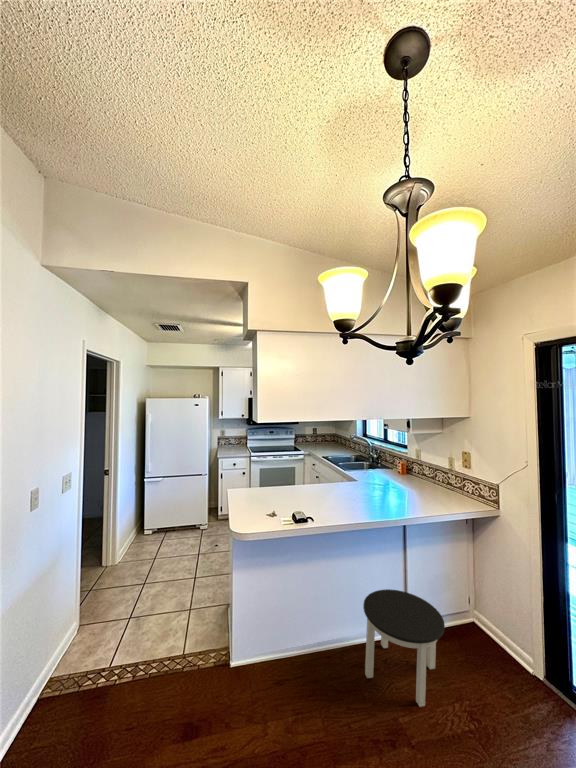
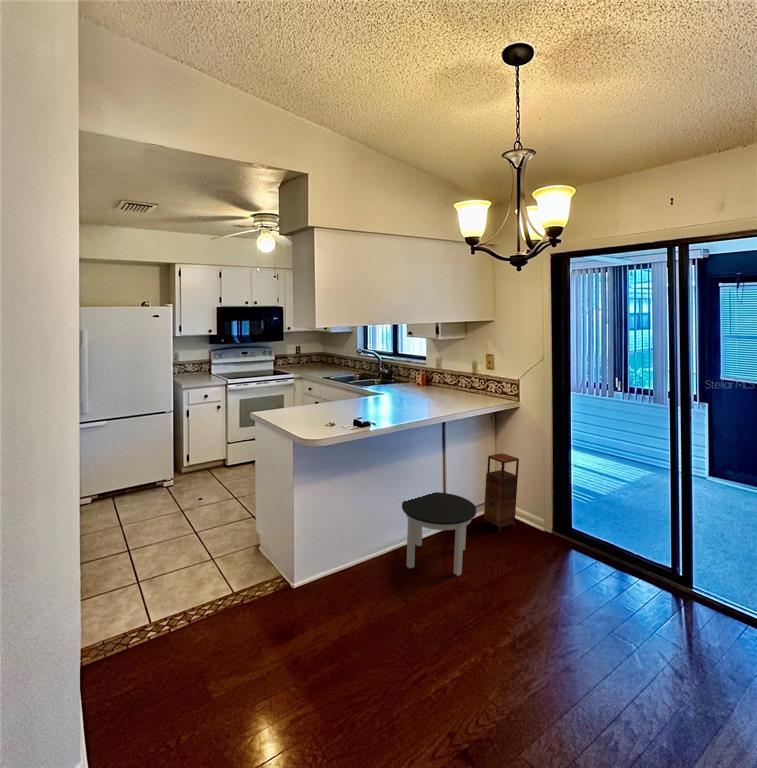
storage cabinet: none [462,559,501,652] -> present [484,453,519,531]

